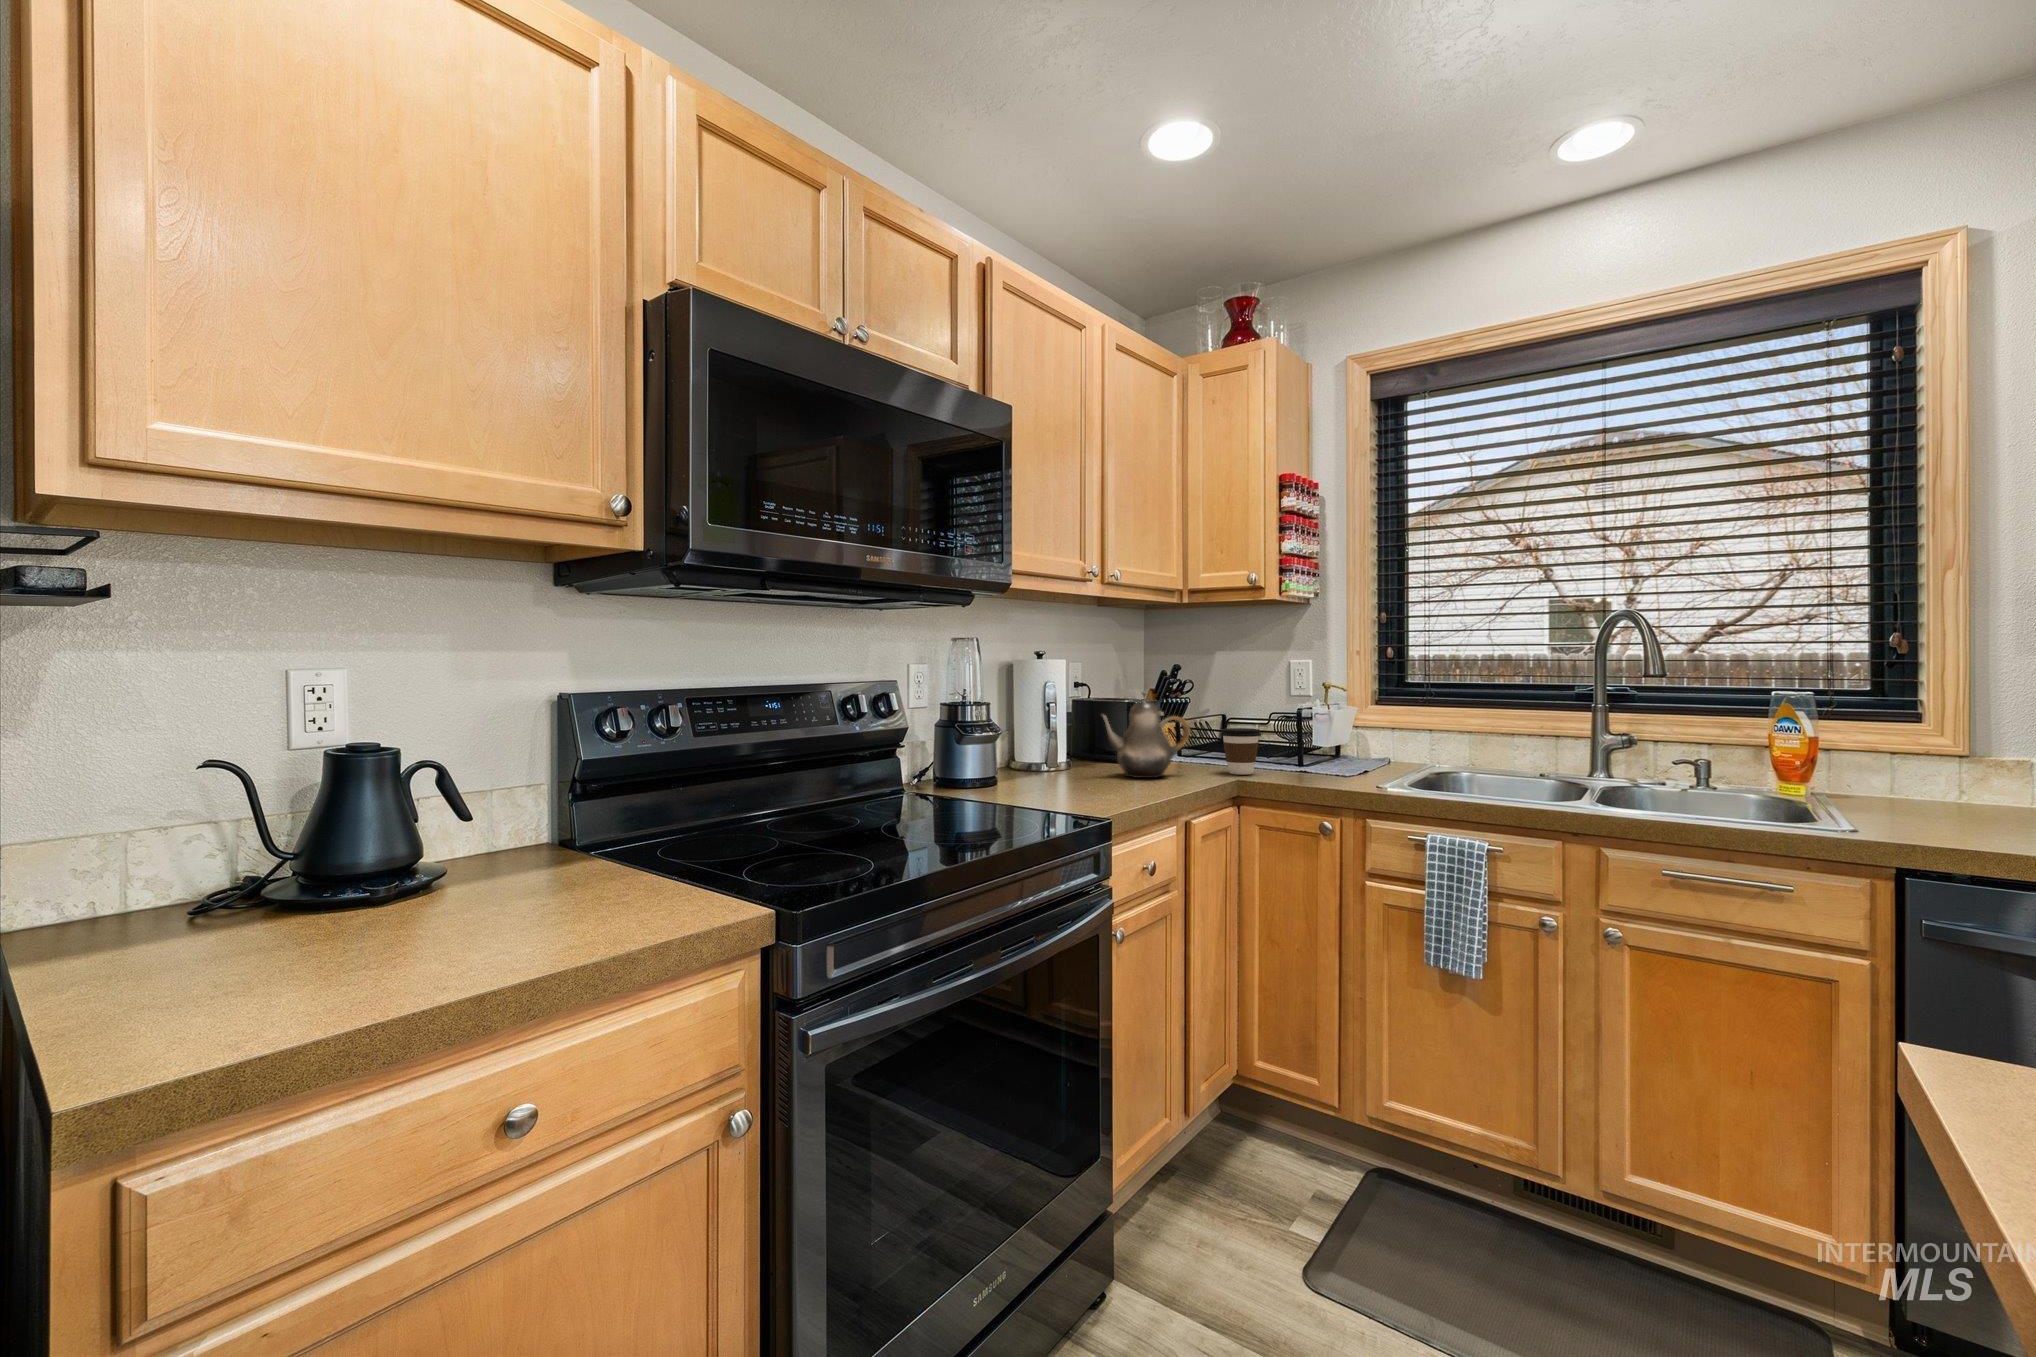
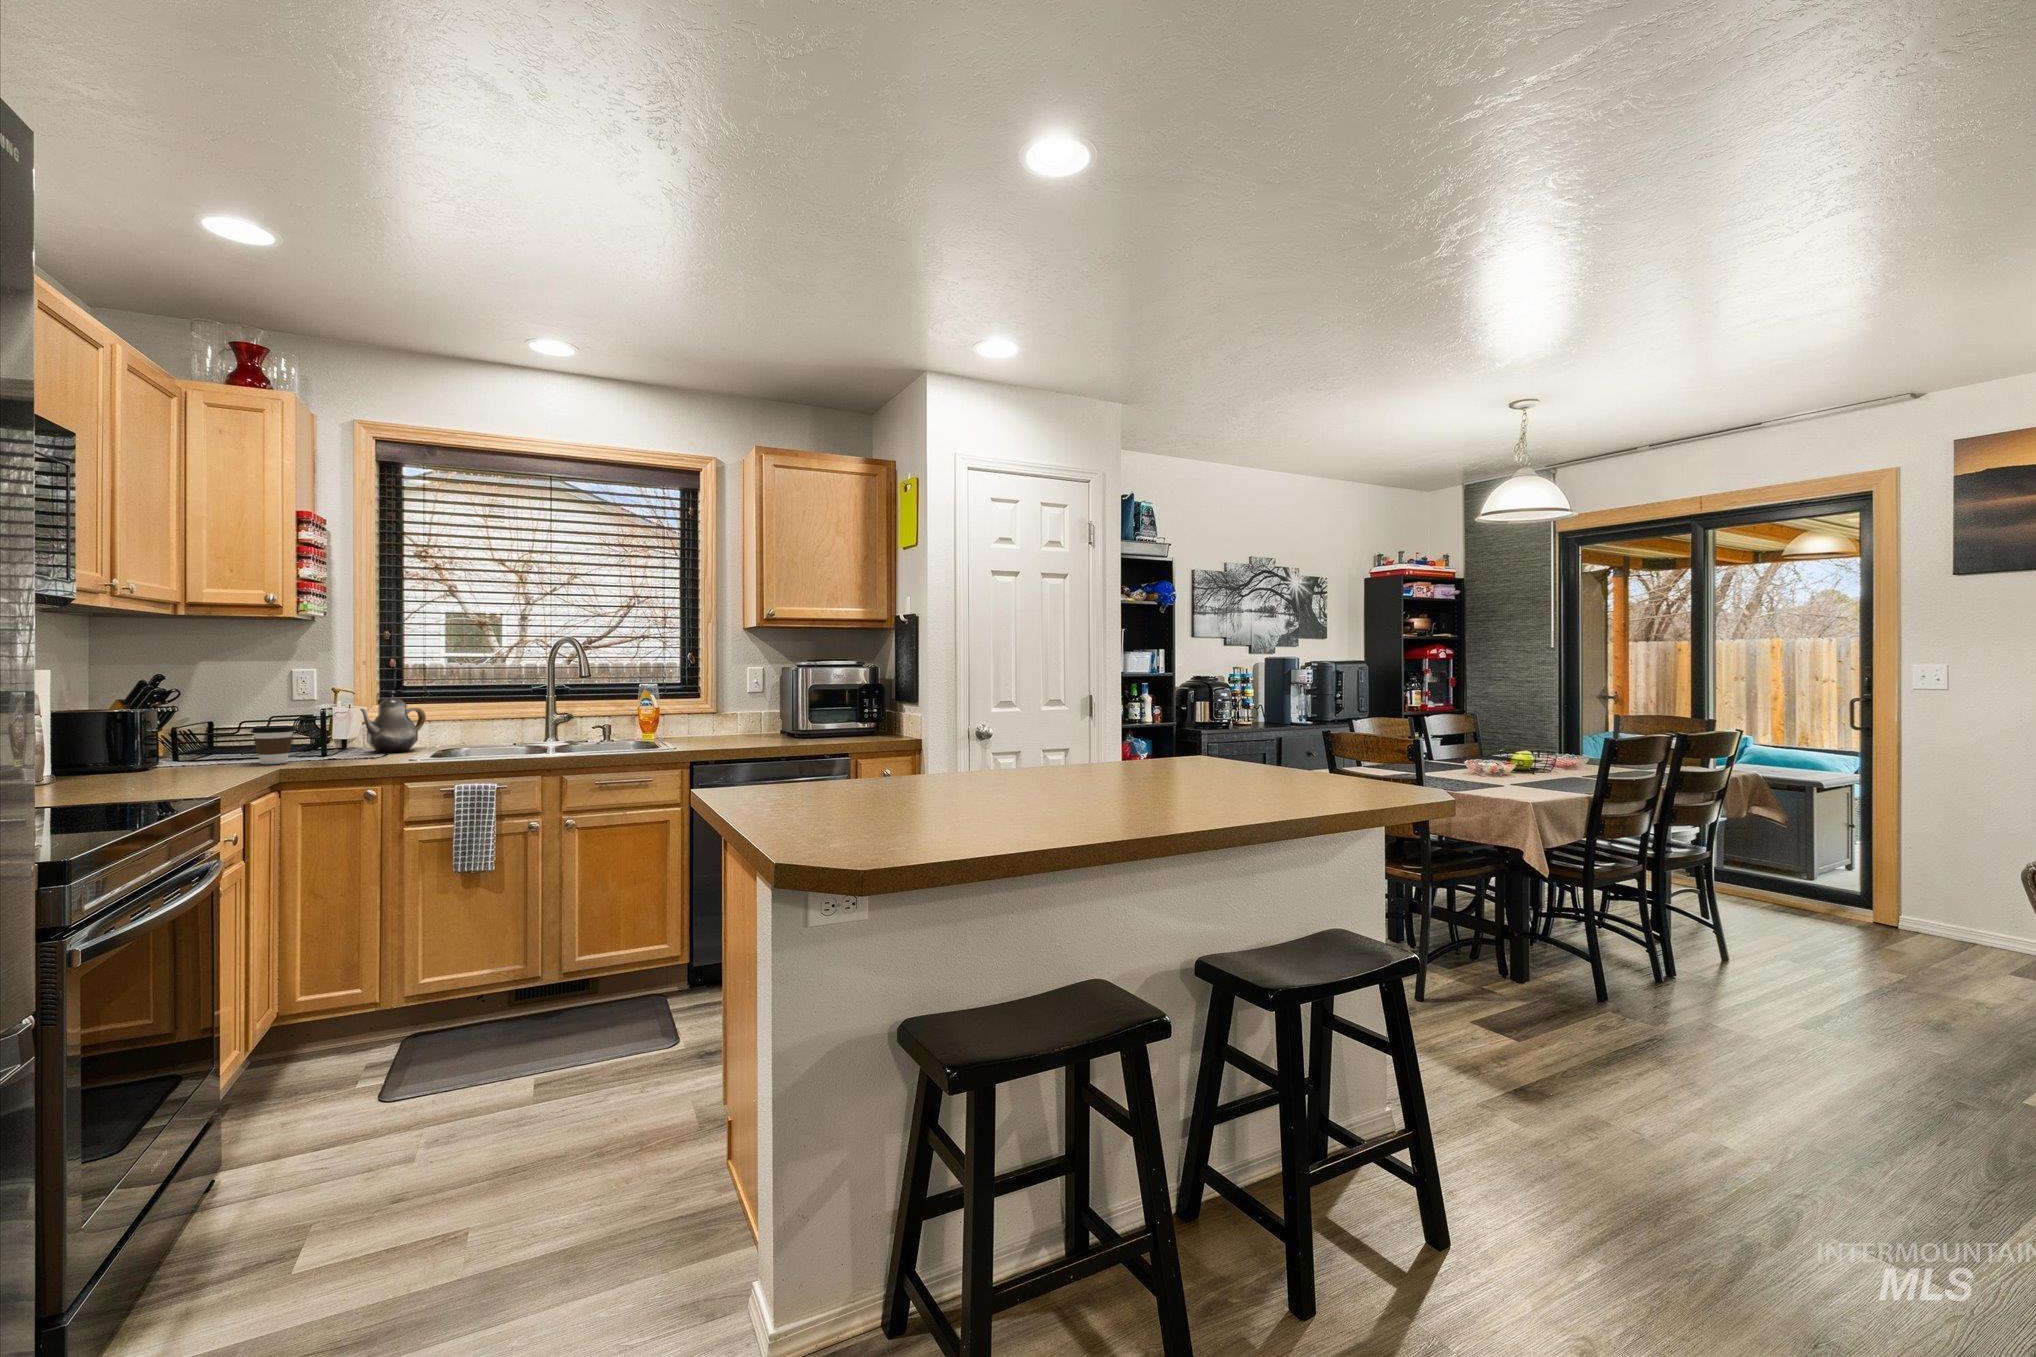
teapot: present [1102,692,1190,778] -> present [360,691,426,753]

